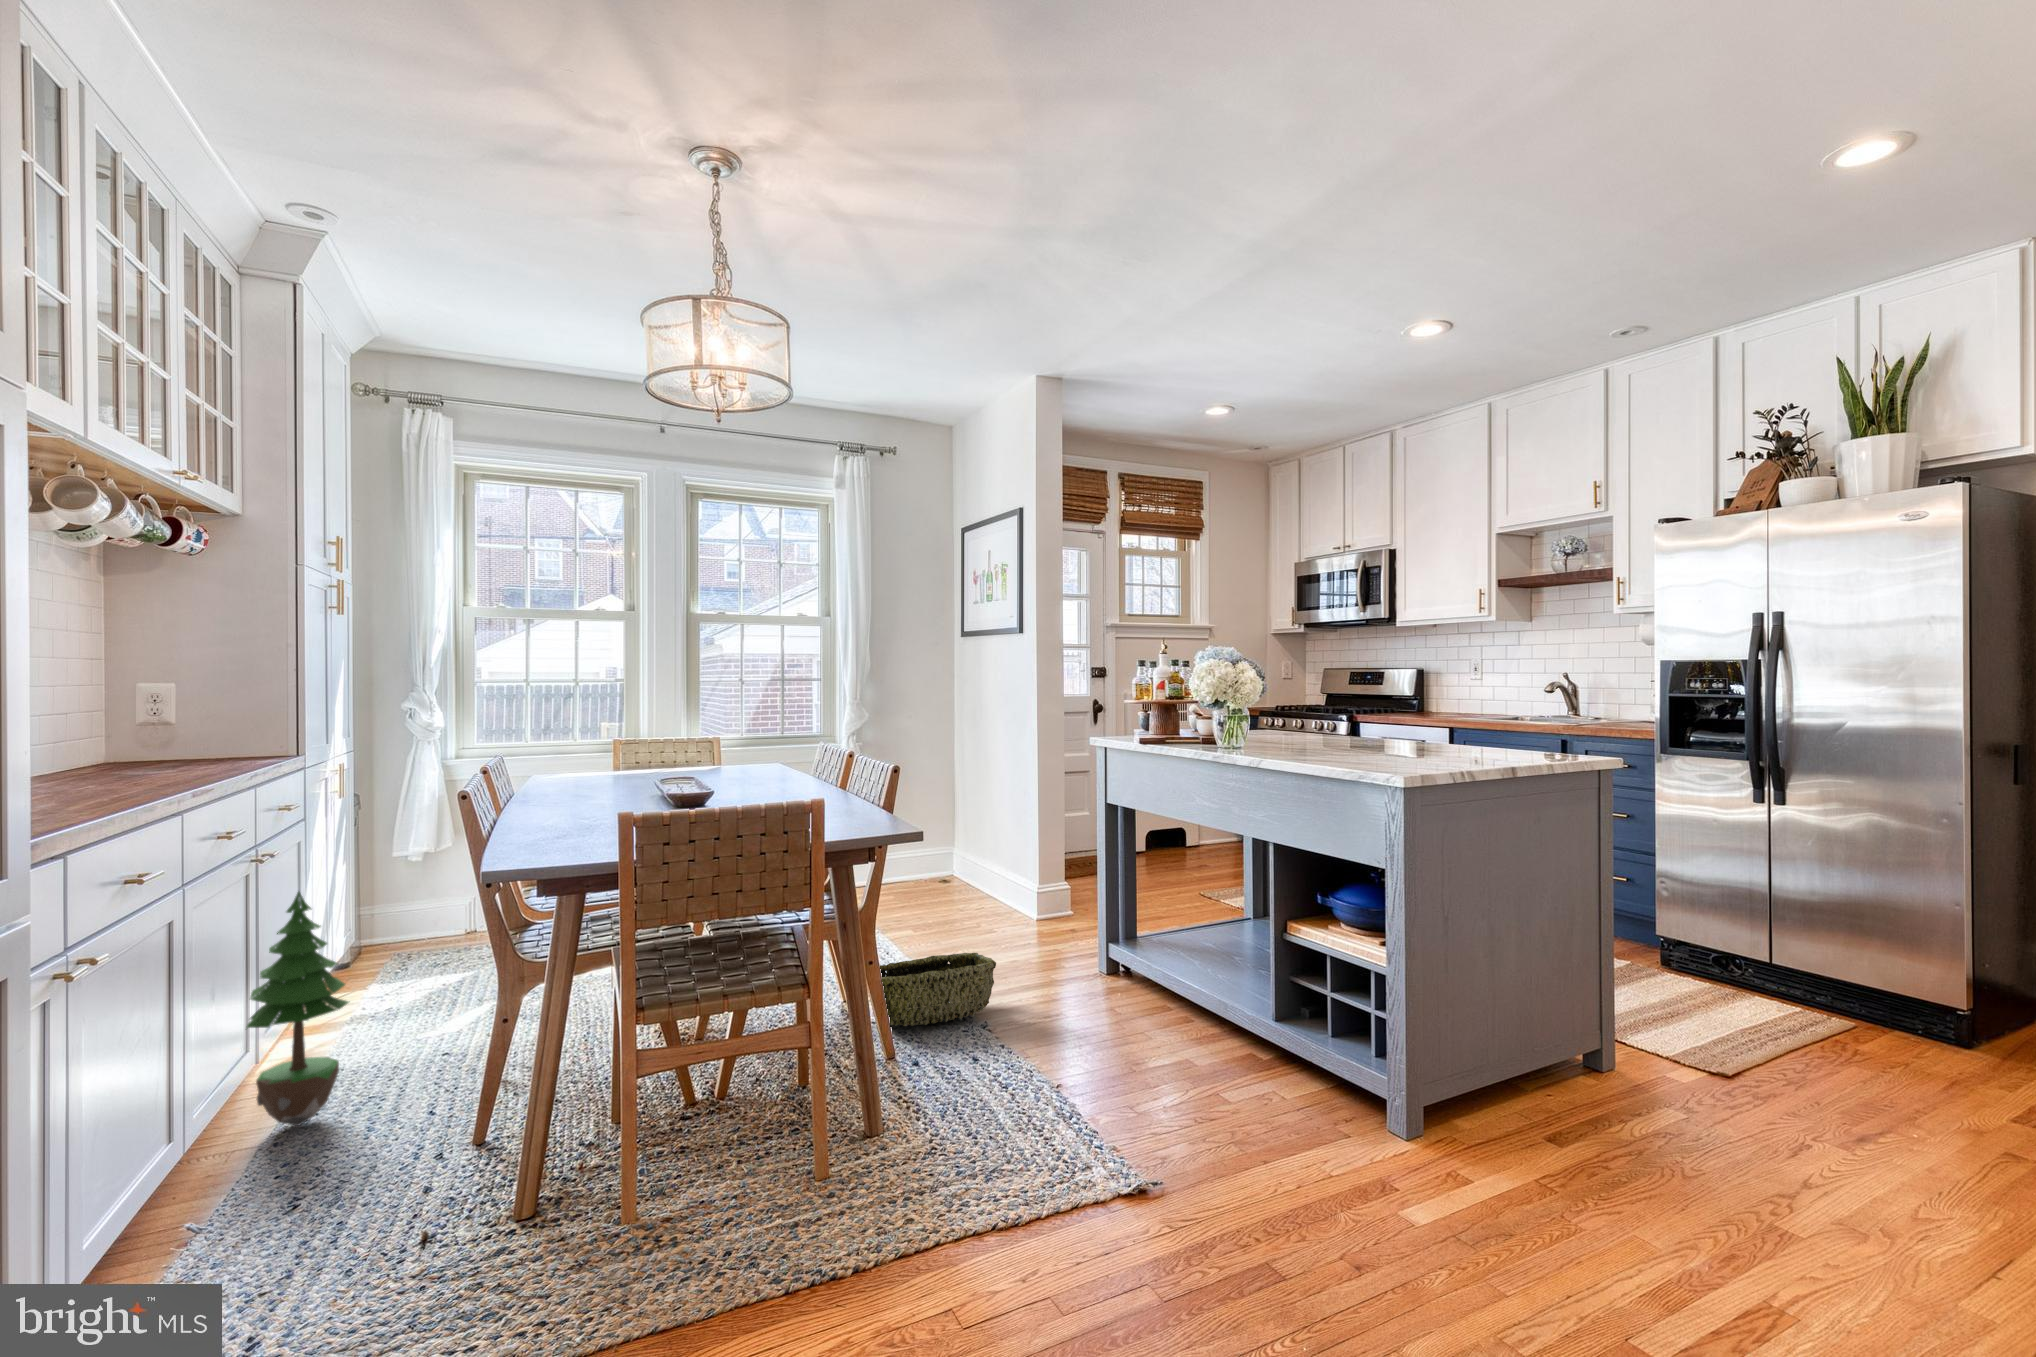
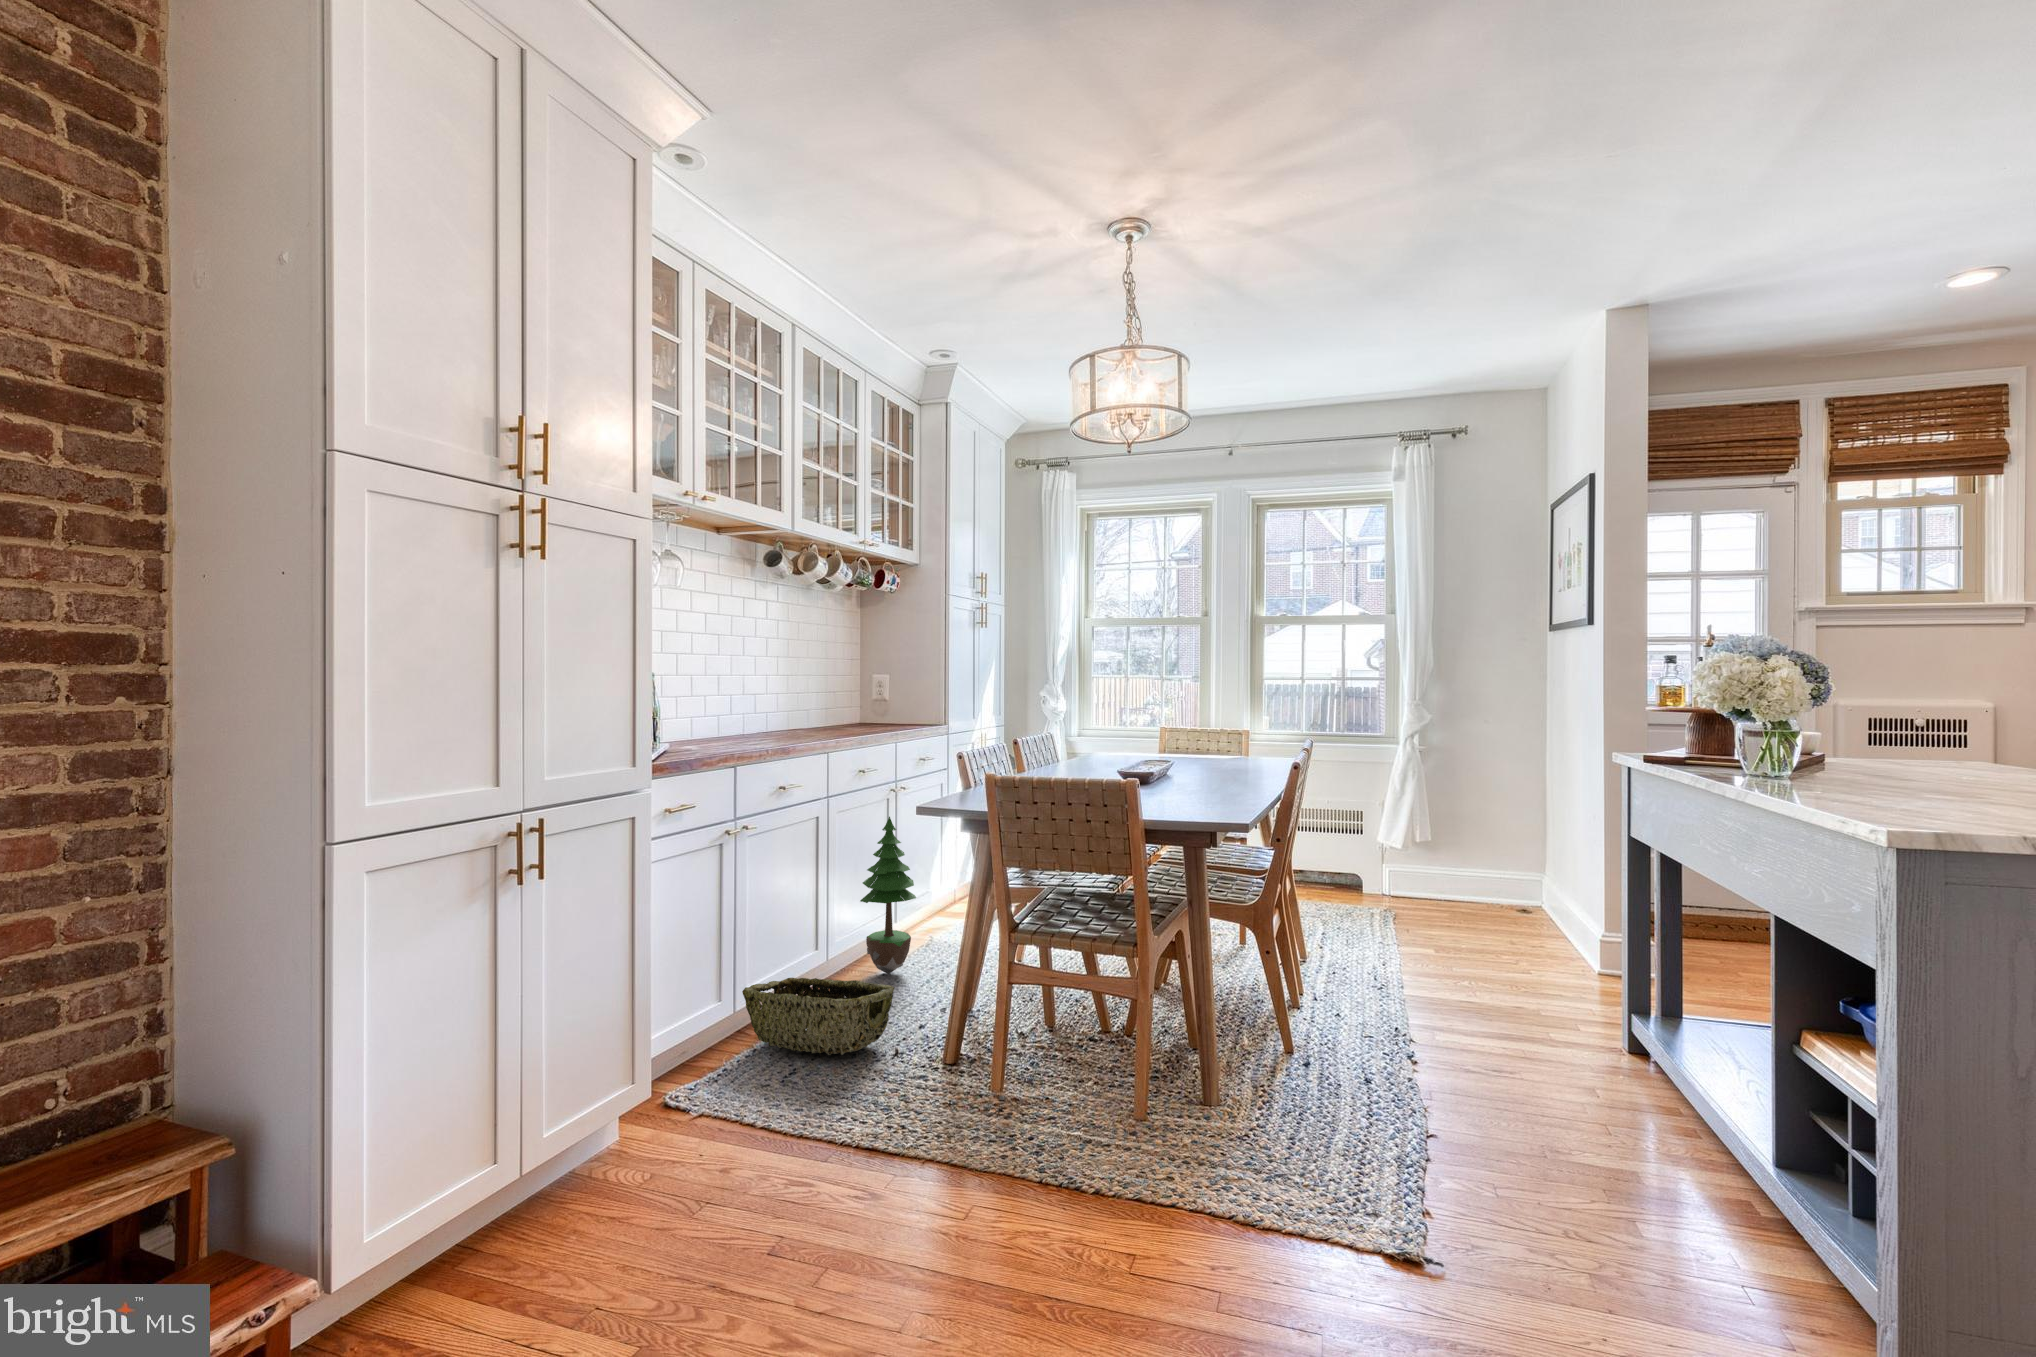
woven basket: present [878,953,996,1026] -> present [742,978,894,1055]

